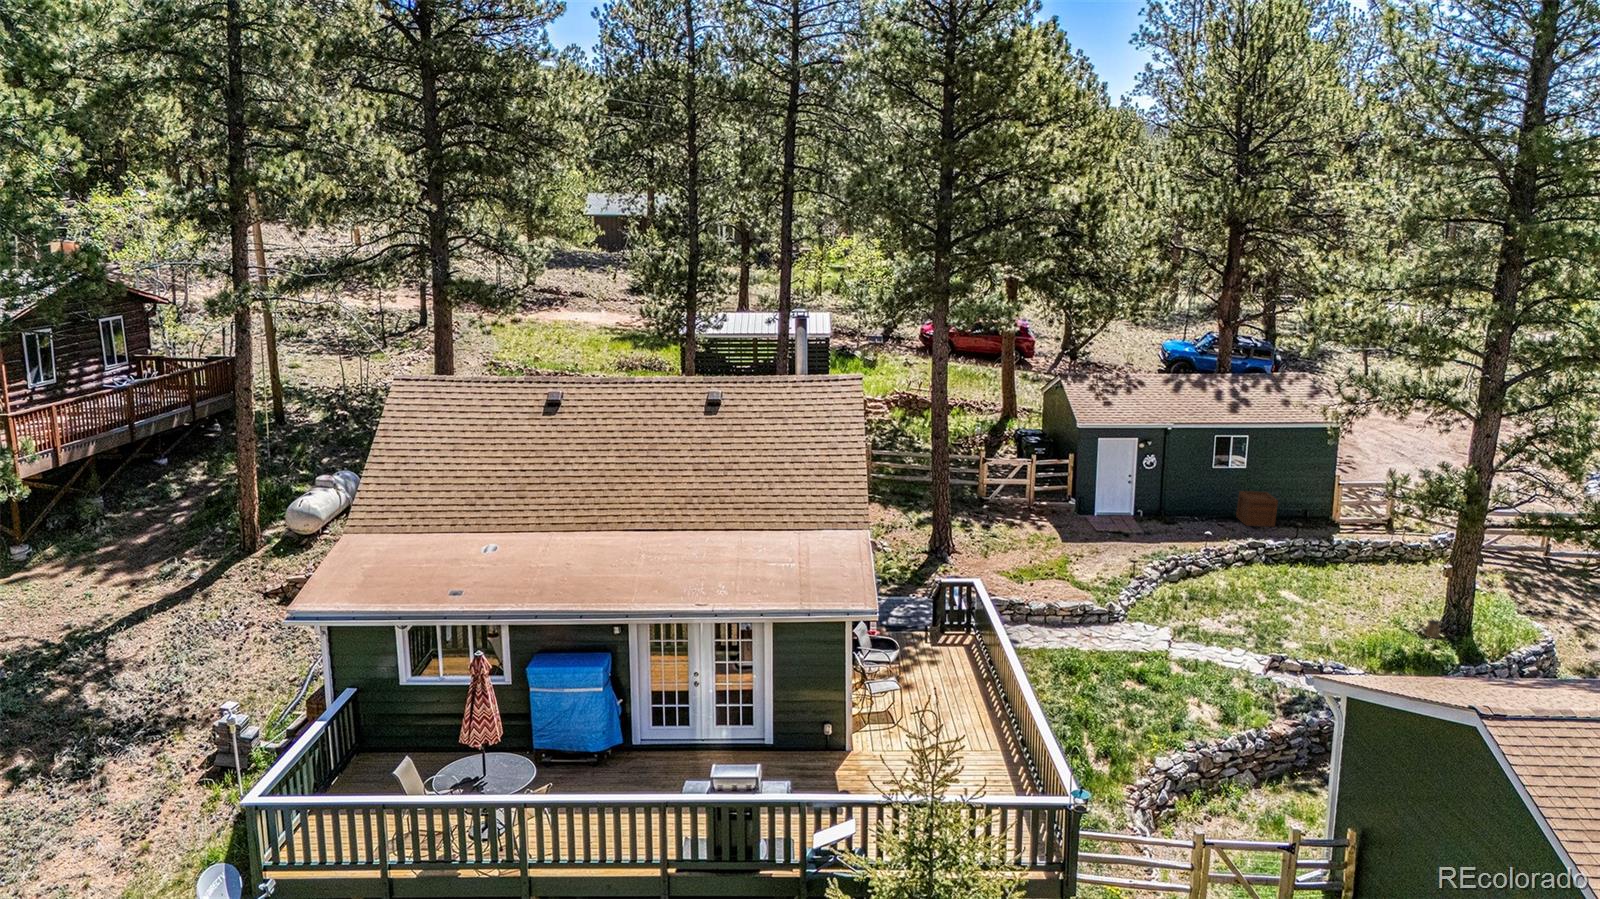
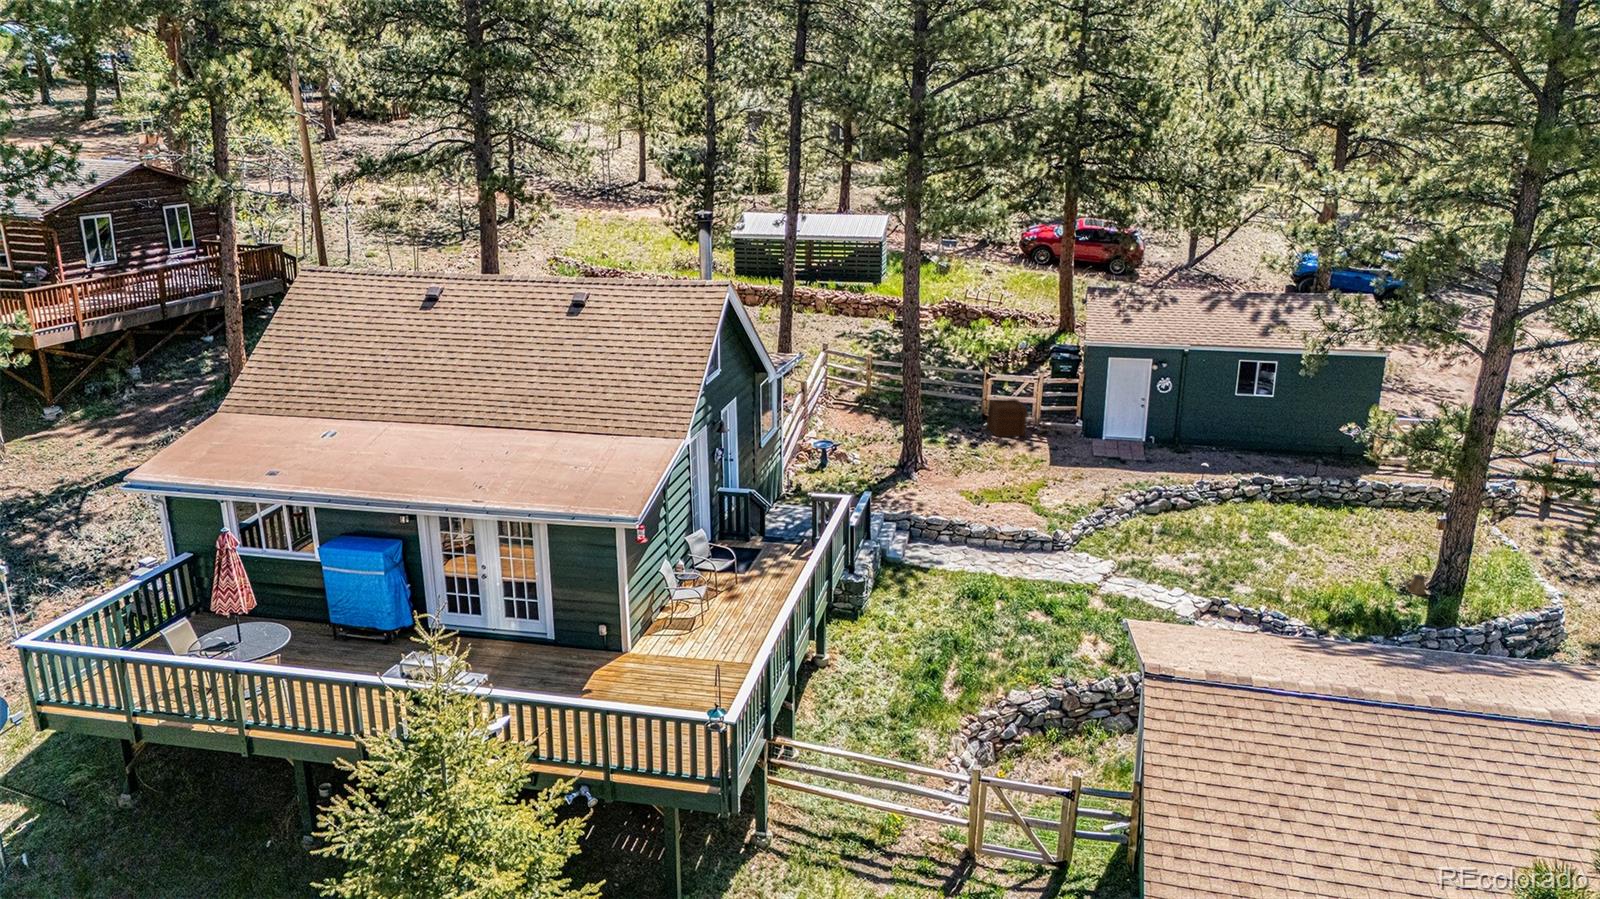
wooden crate: present [1236,491,1278,527] -> present [987,399,1027,437]

